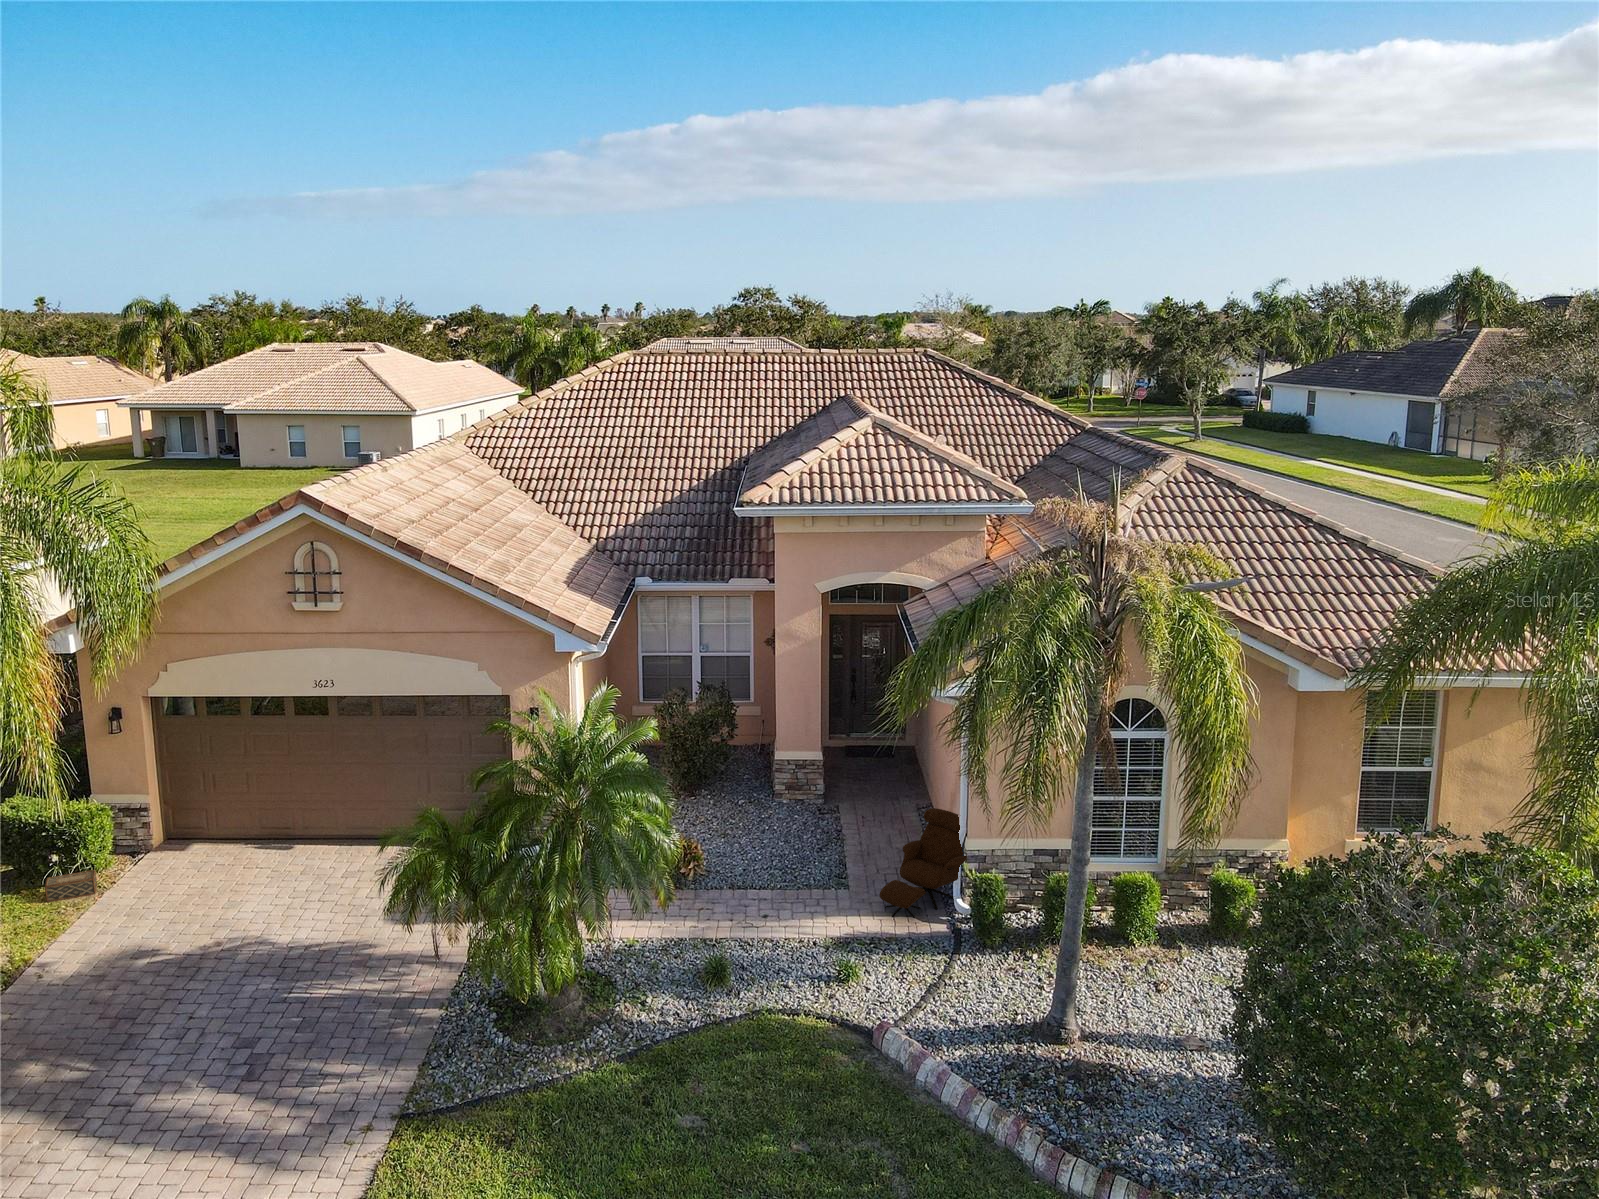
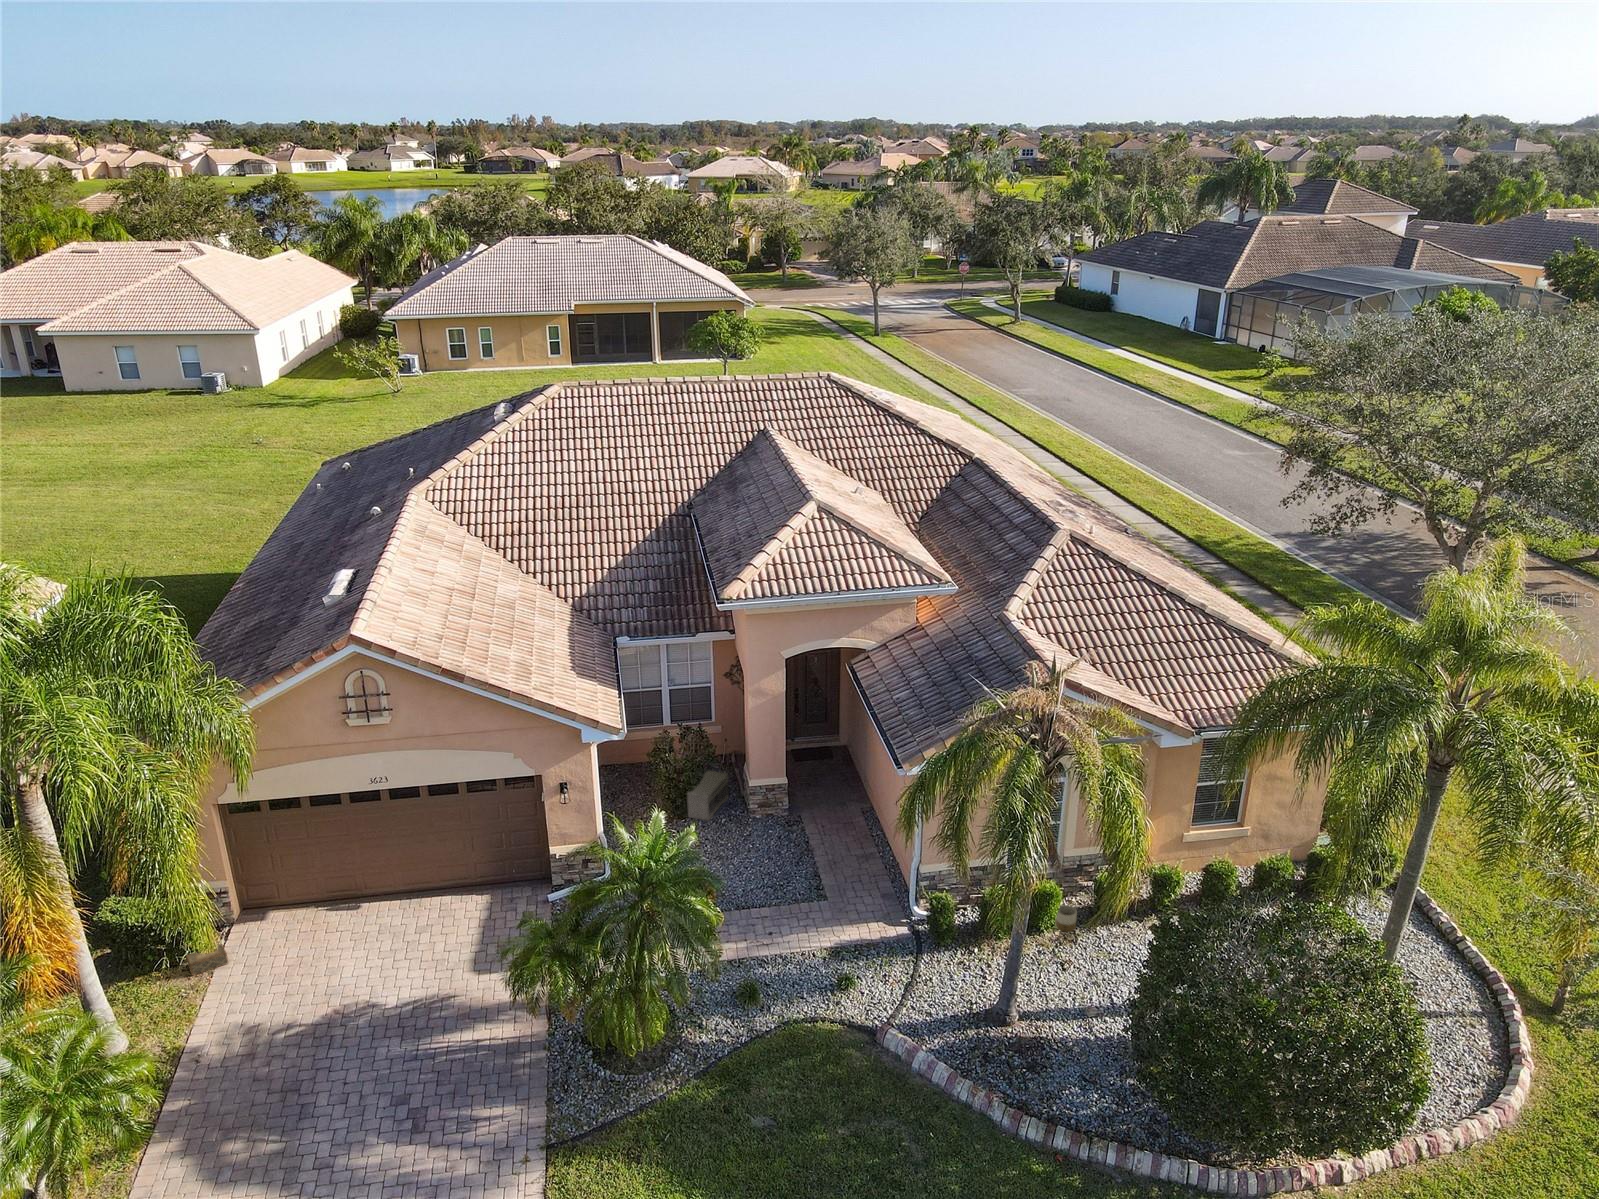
bench: none [700,748,756,802] -> present [687,771,728,821]
lounge chair: present [880,808,967,918] -> none [857,837,919,926]
planter: none [1150,904,1181,954] -> present [1055,905,1077,932]

